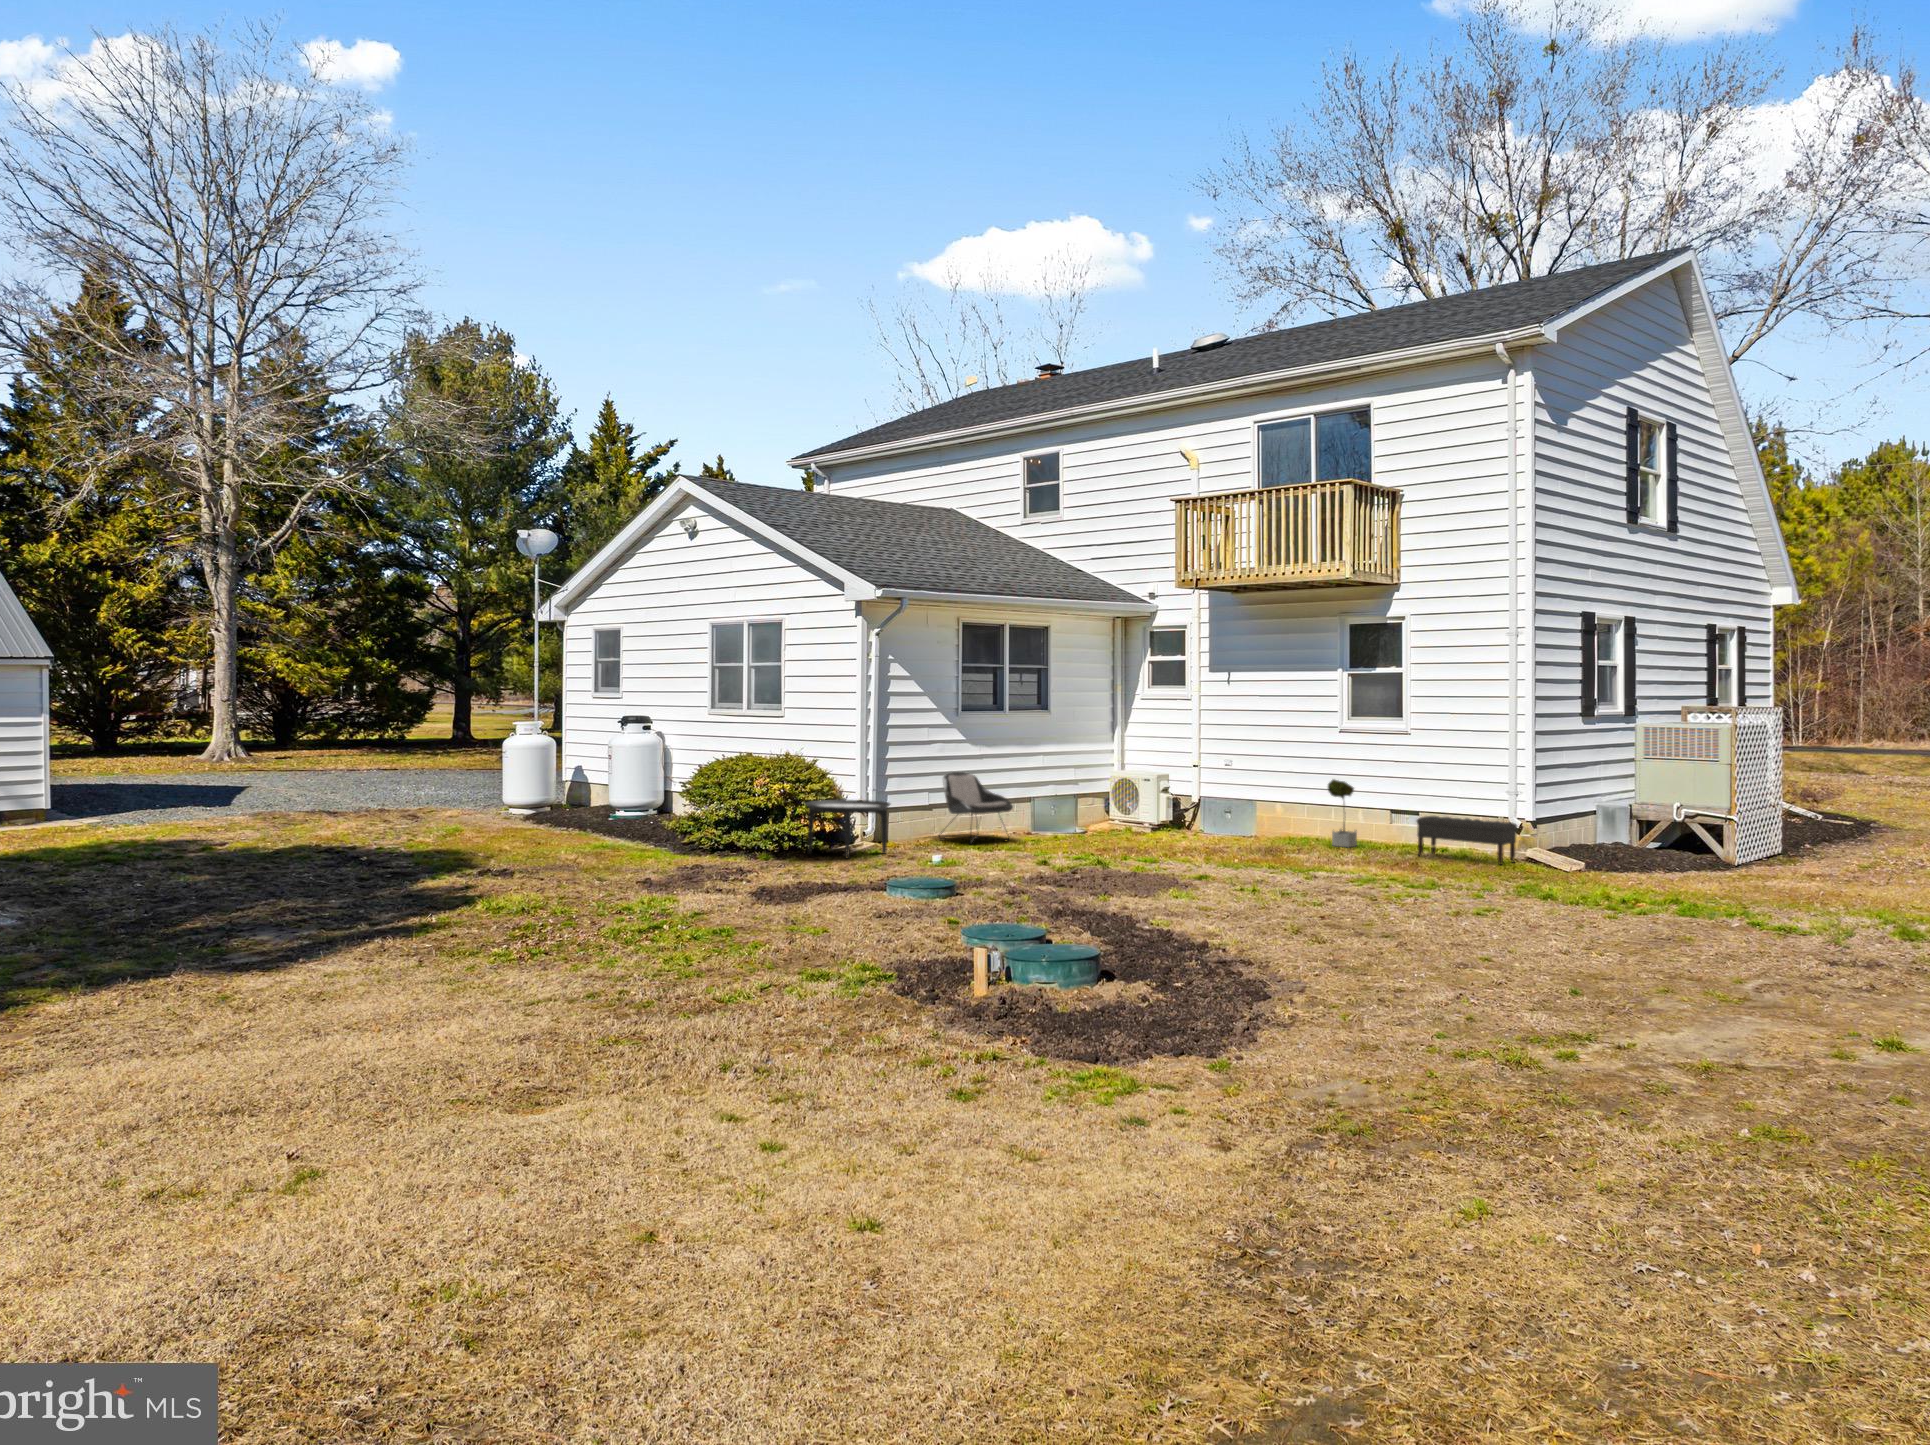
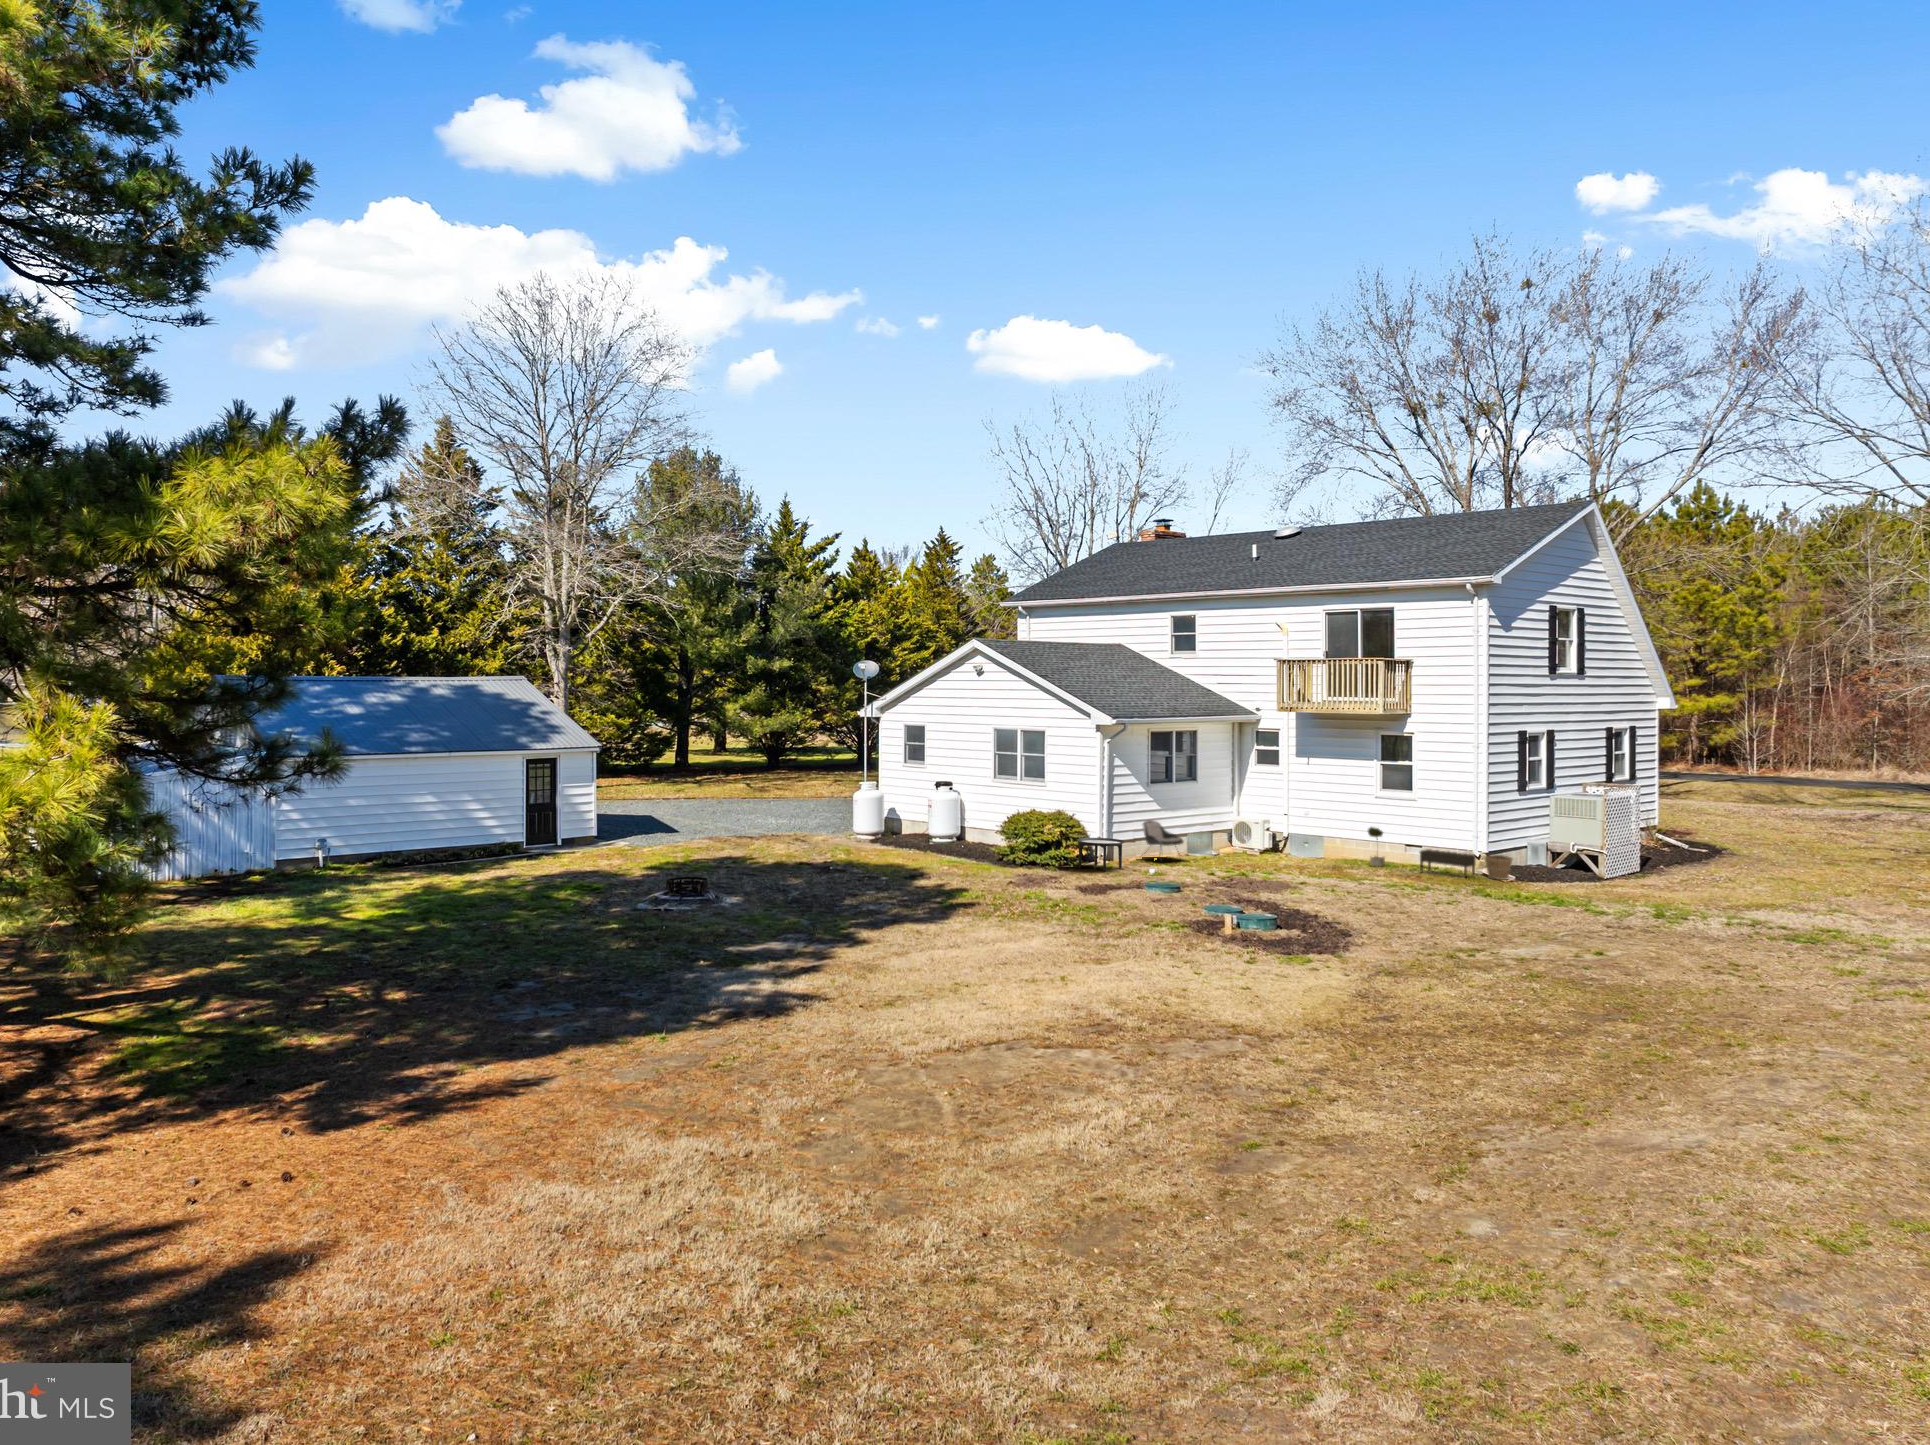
wooden bucket: none [1532,823,1584,867] -> present [1485,855,1513,880]

